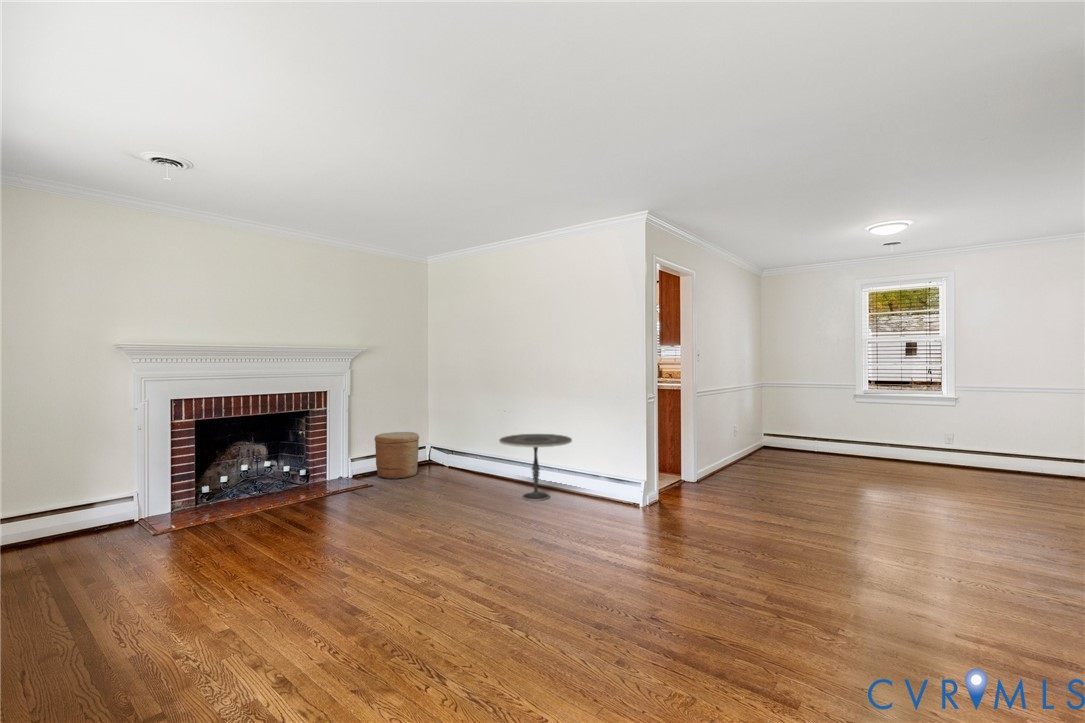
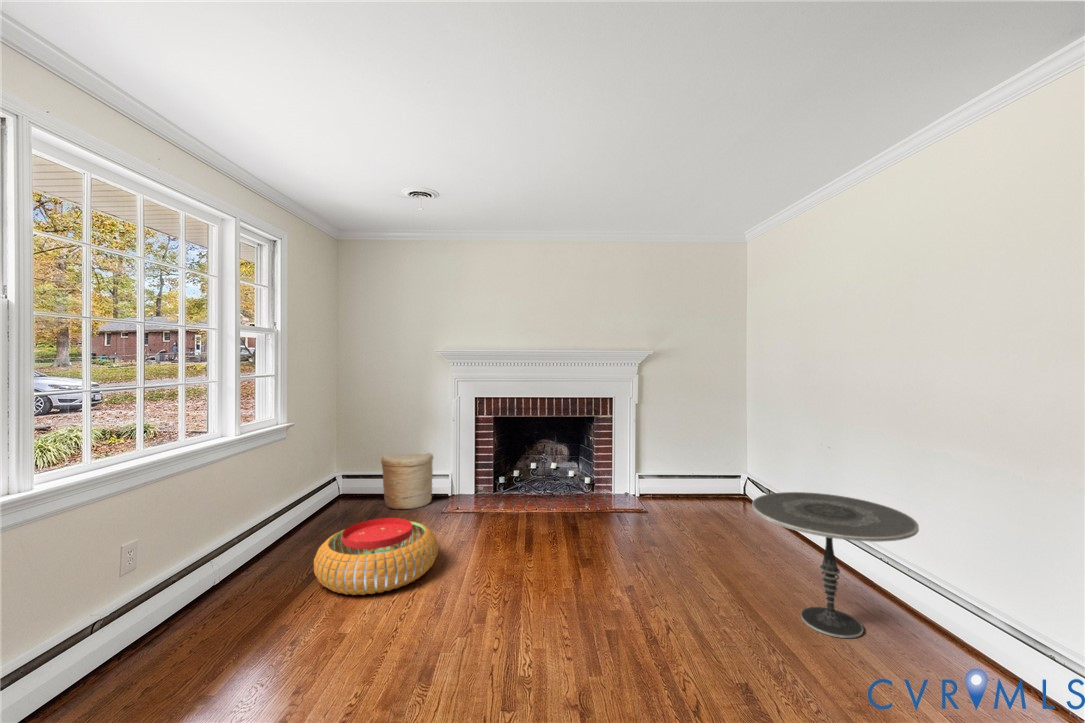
woven basket: present [374,432,419,479] -> present [381,453,433,509]
pouf: none [138,523,287,603] -> present [314,518,438,595]

